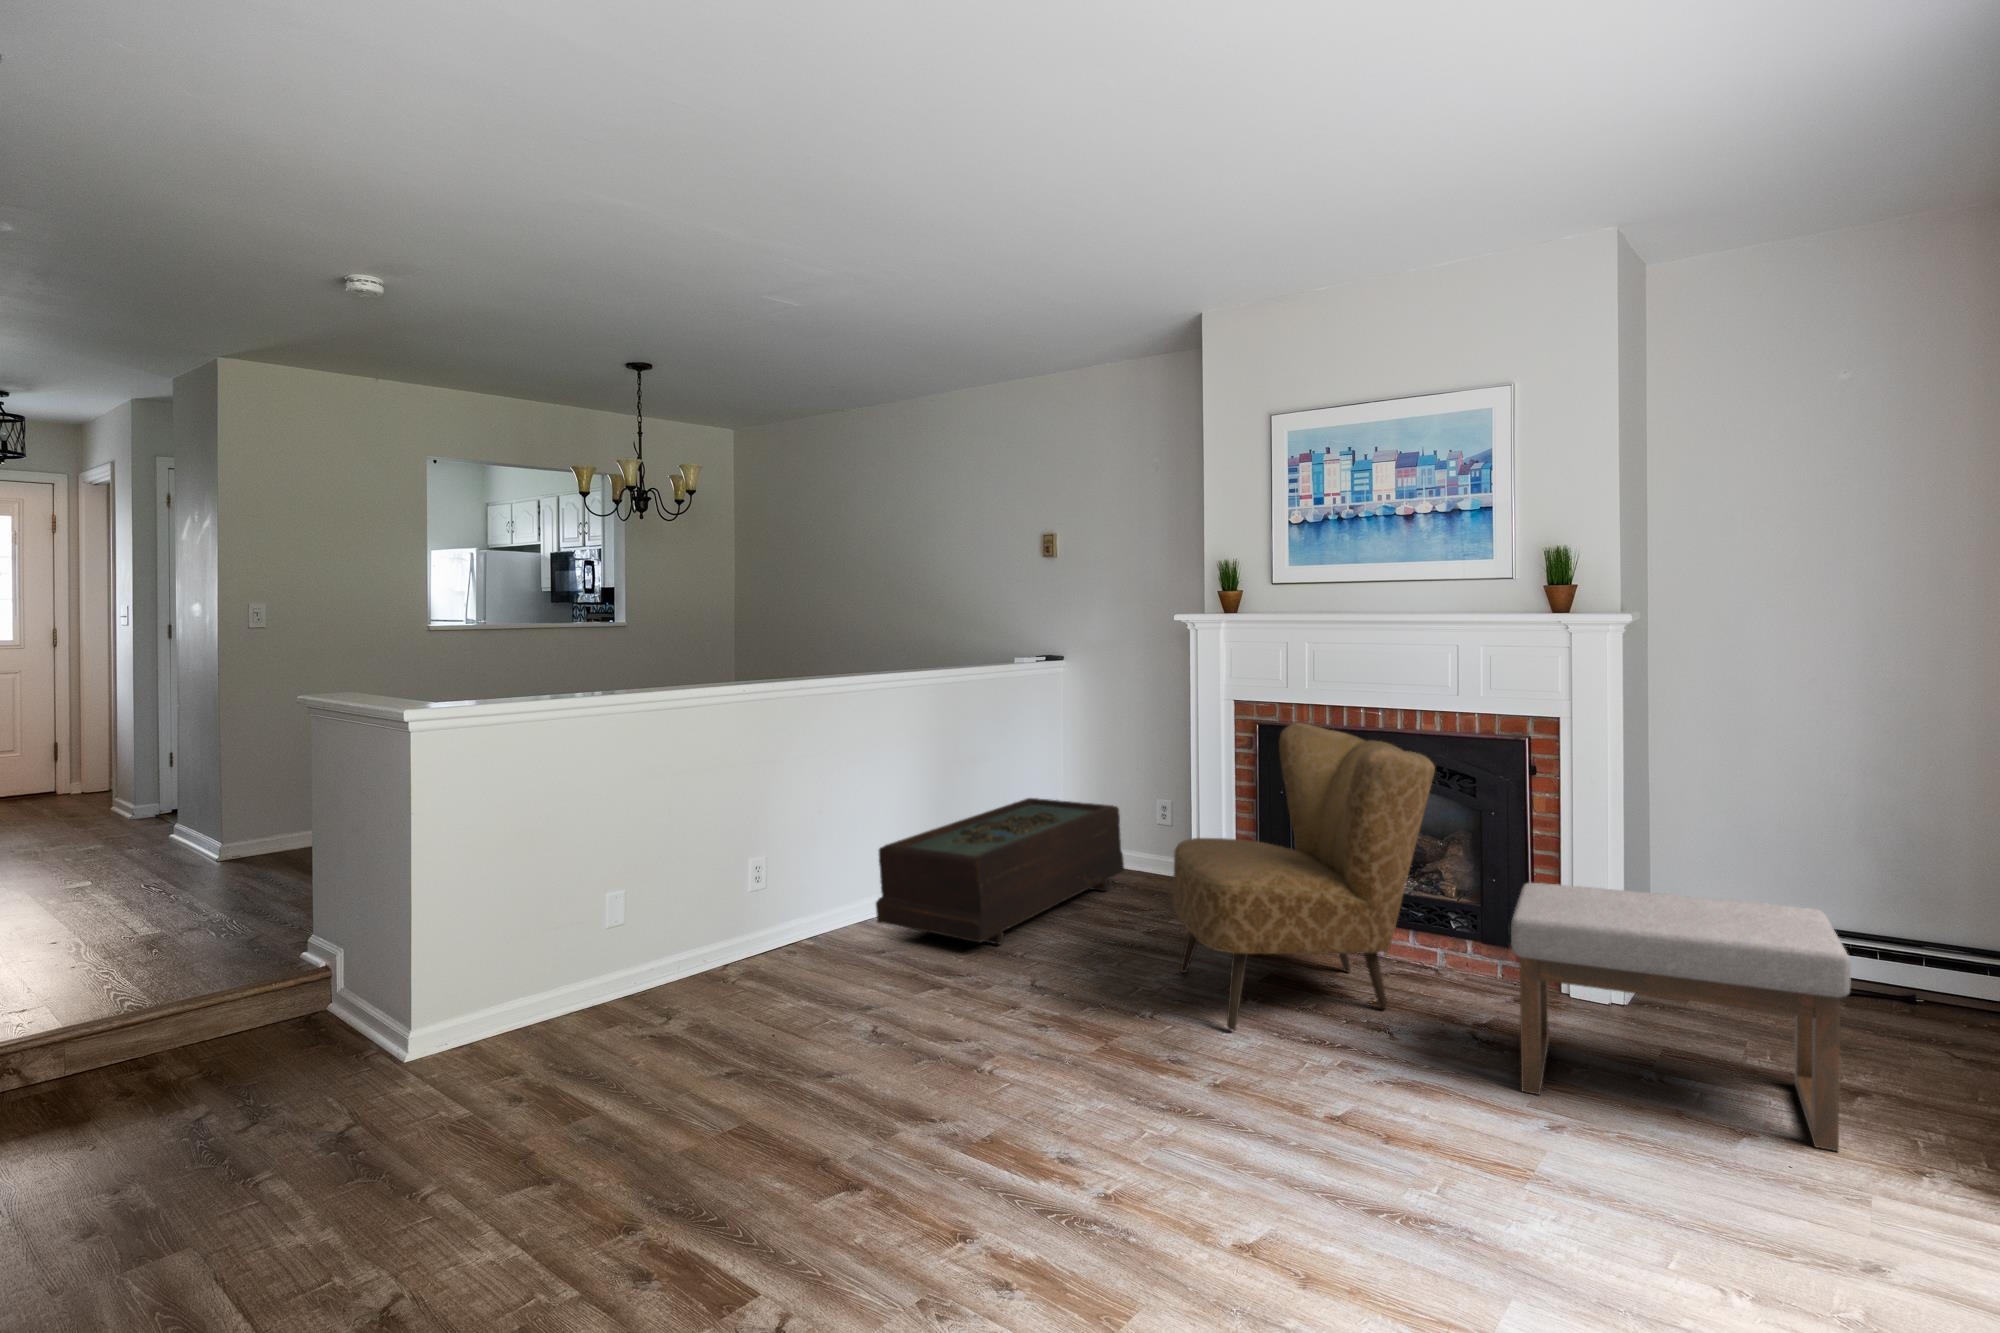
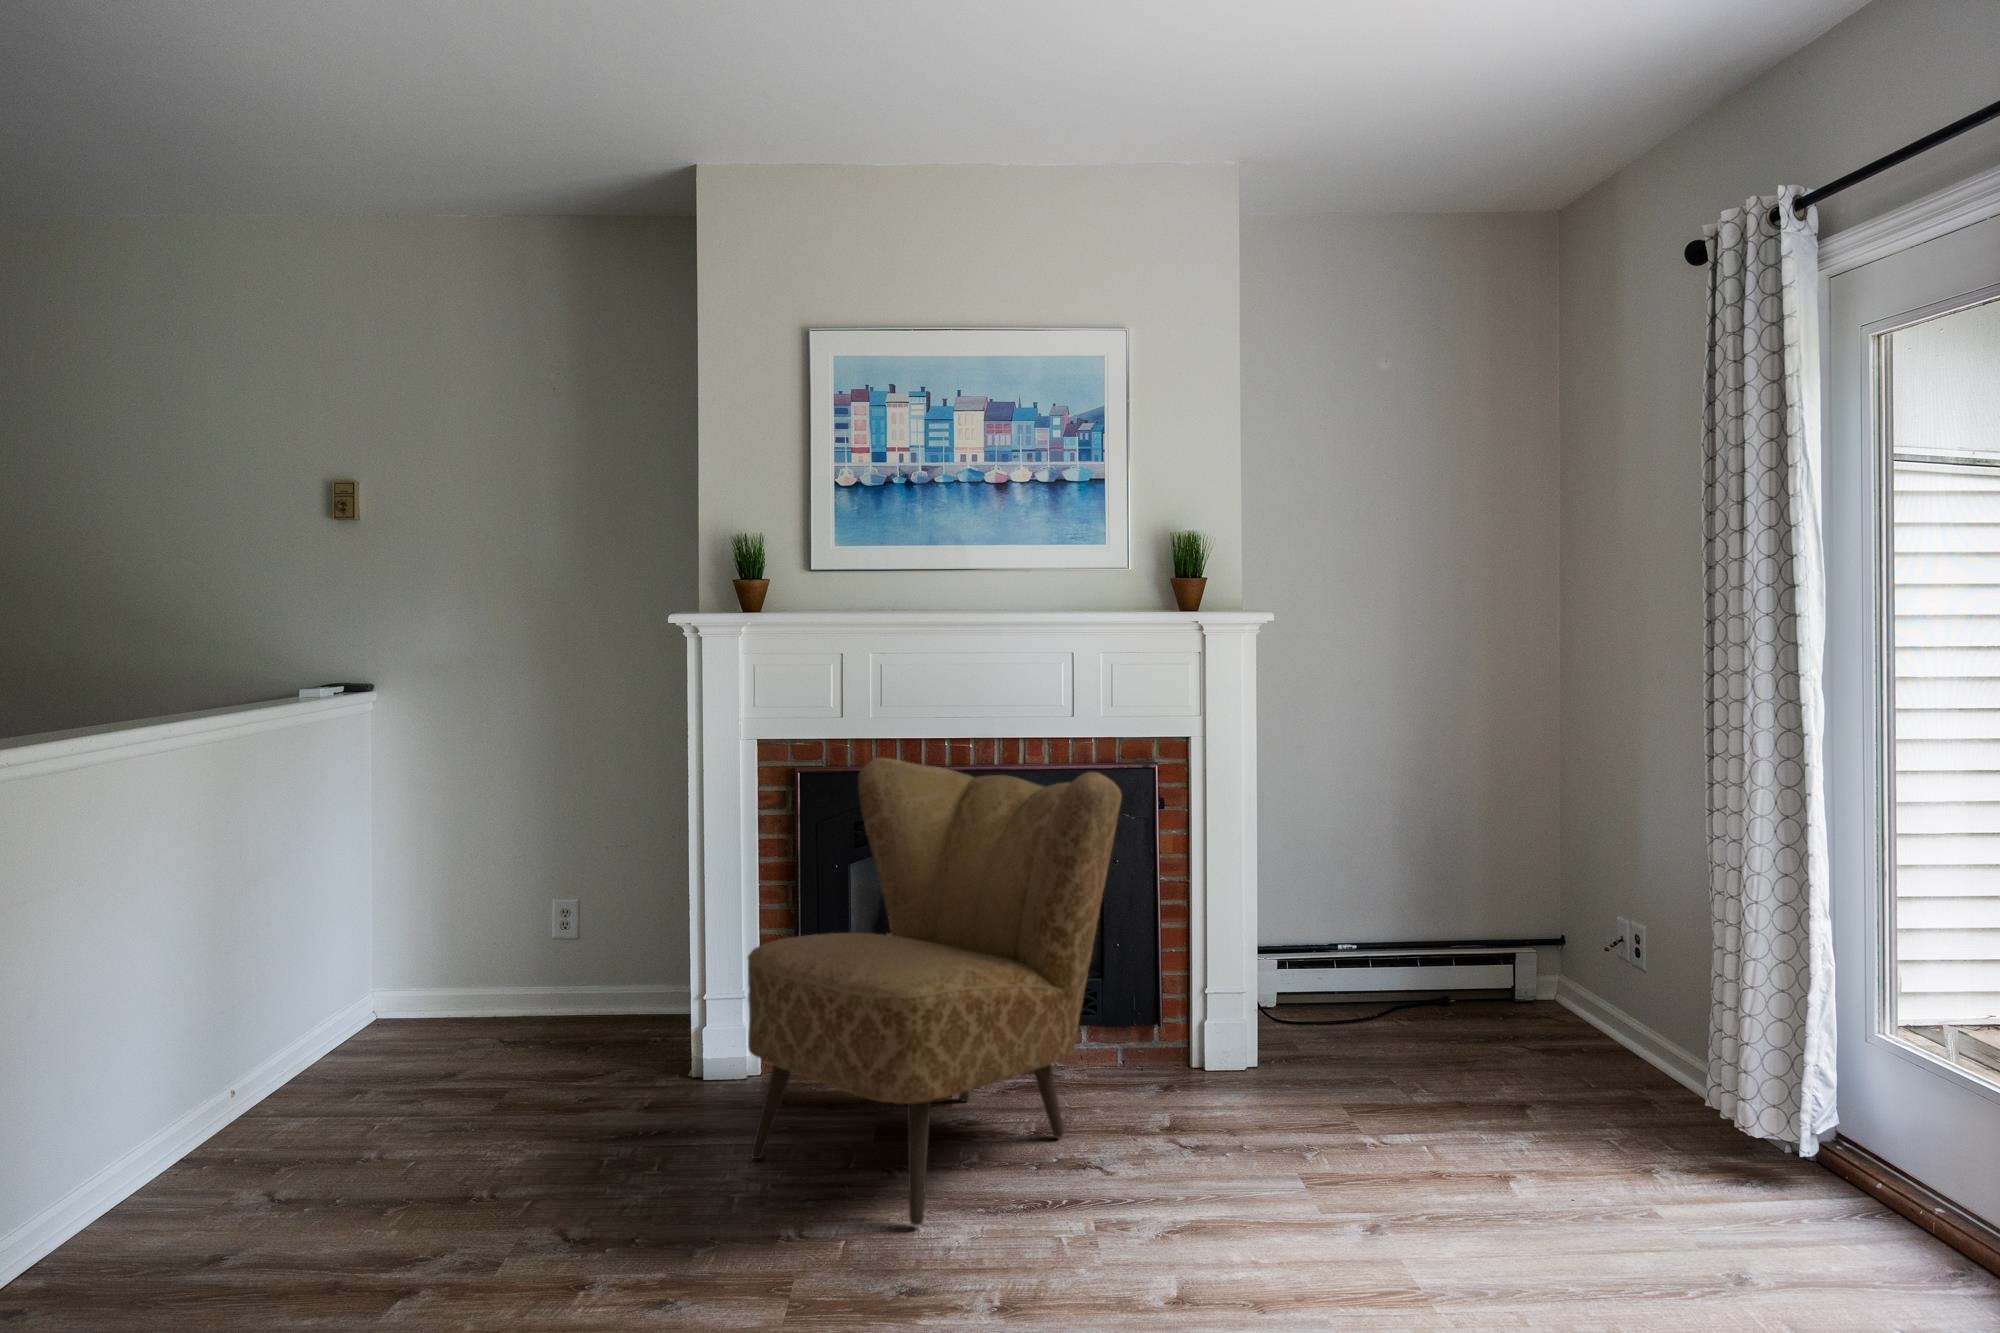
coffee table: present [876,798,1124,944] -> none [80,920,524,1220]
ottoman: present [1511,883,1851,1151] -> none [1230,915,1589,1194]

